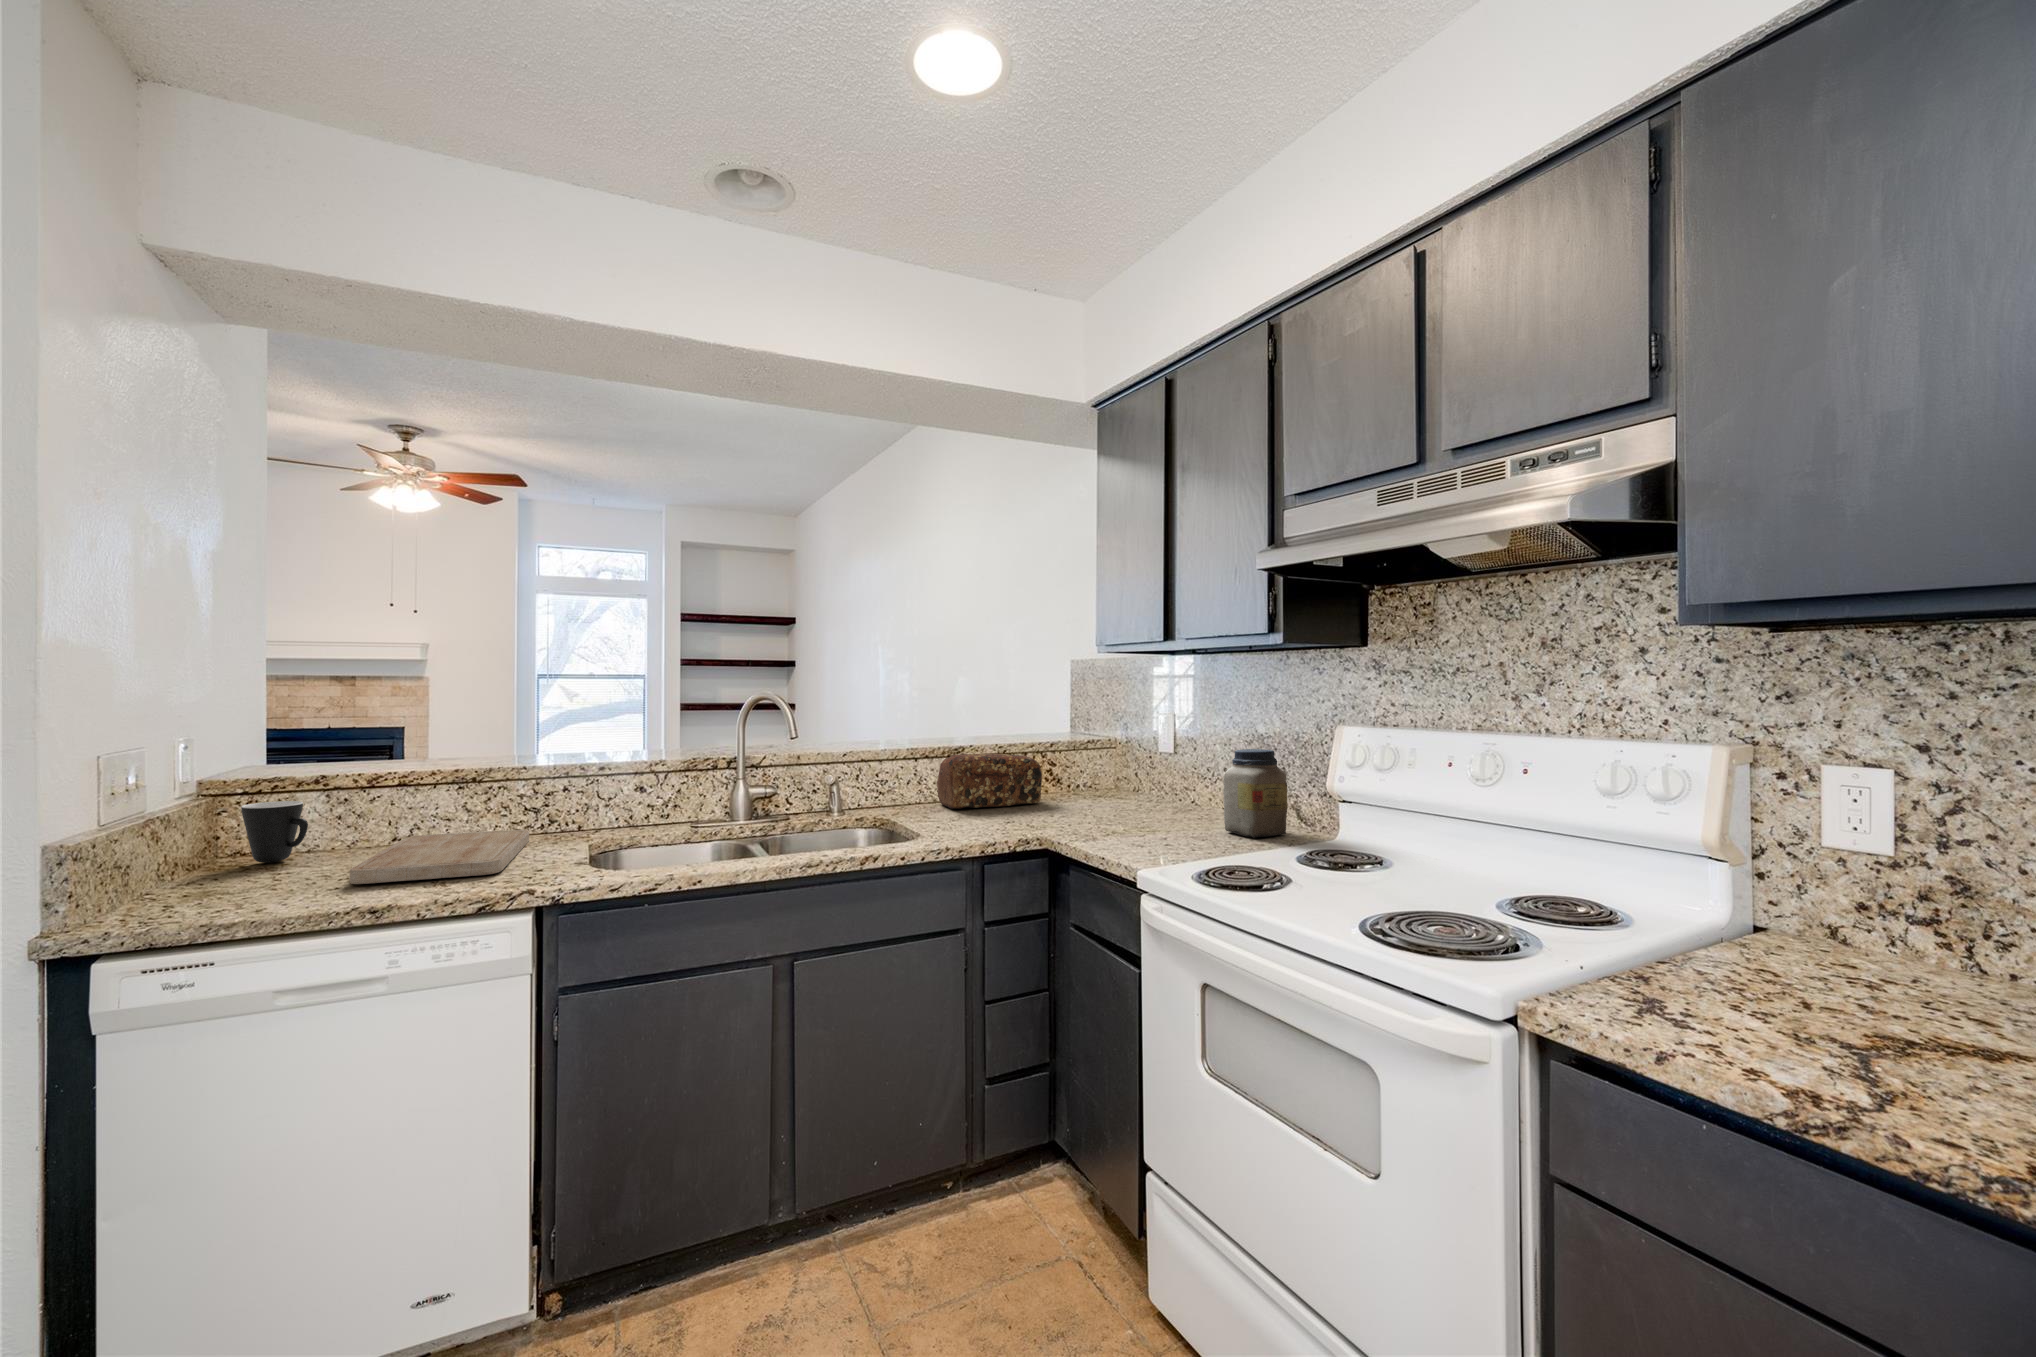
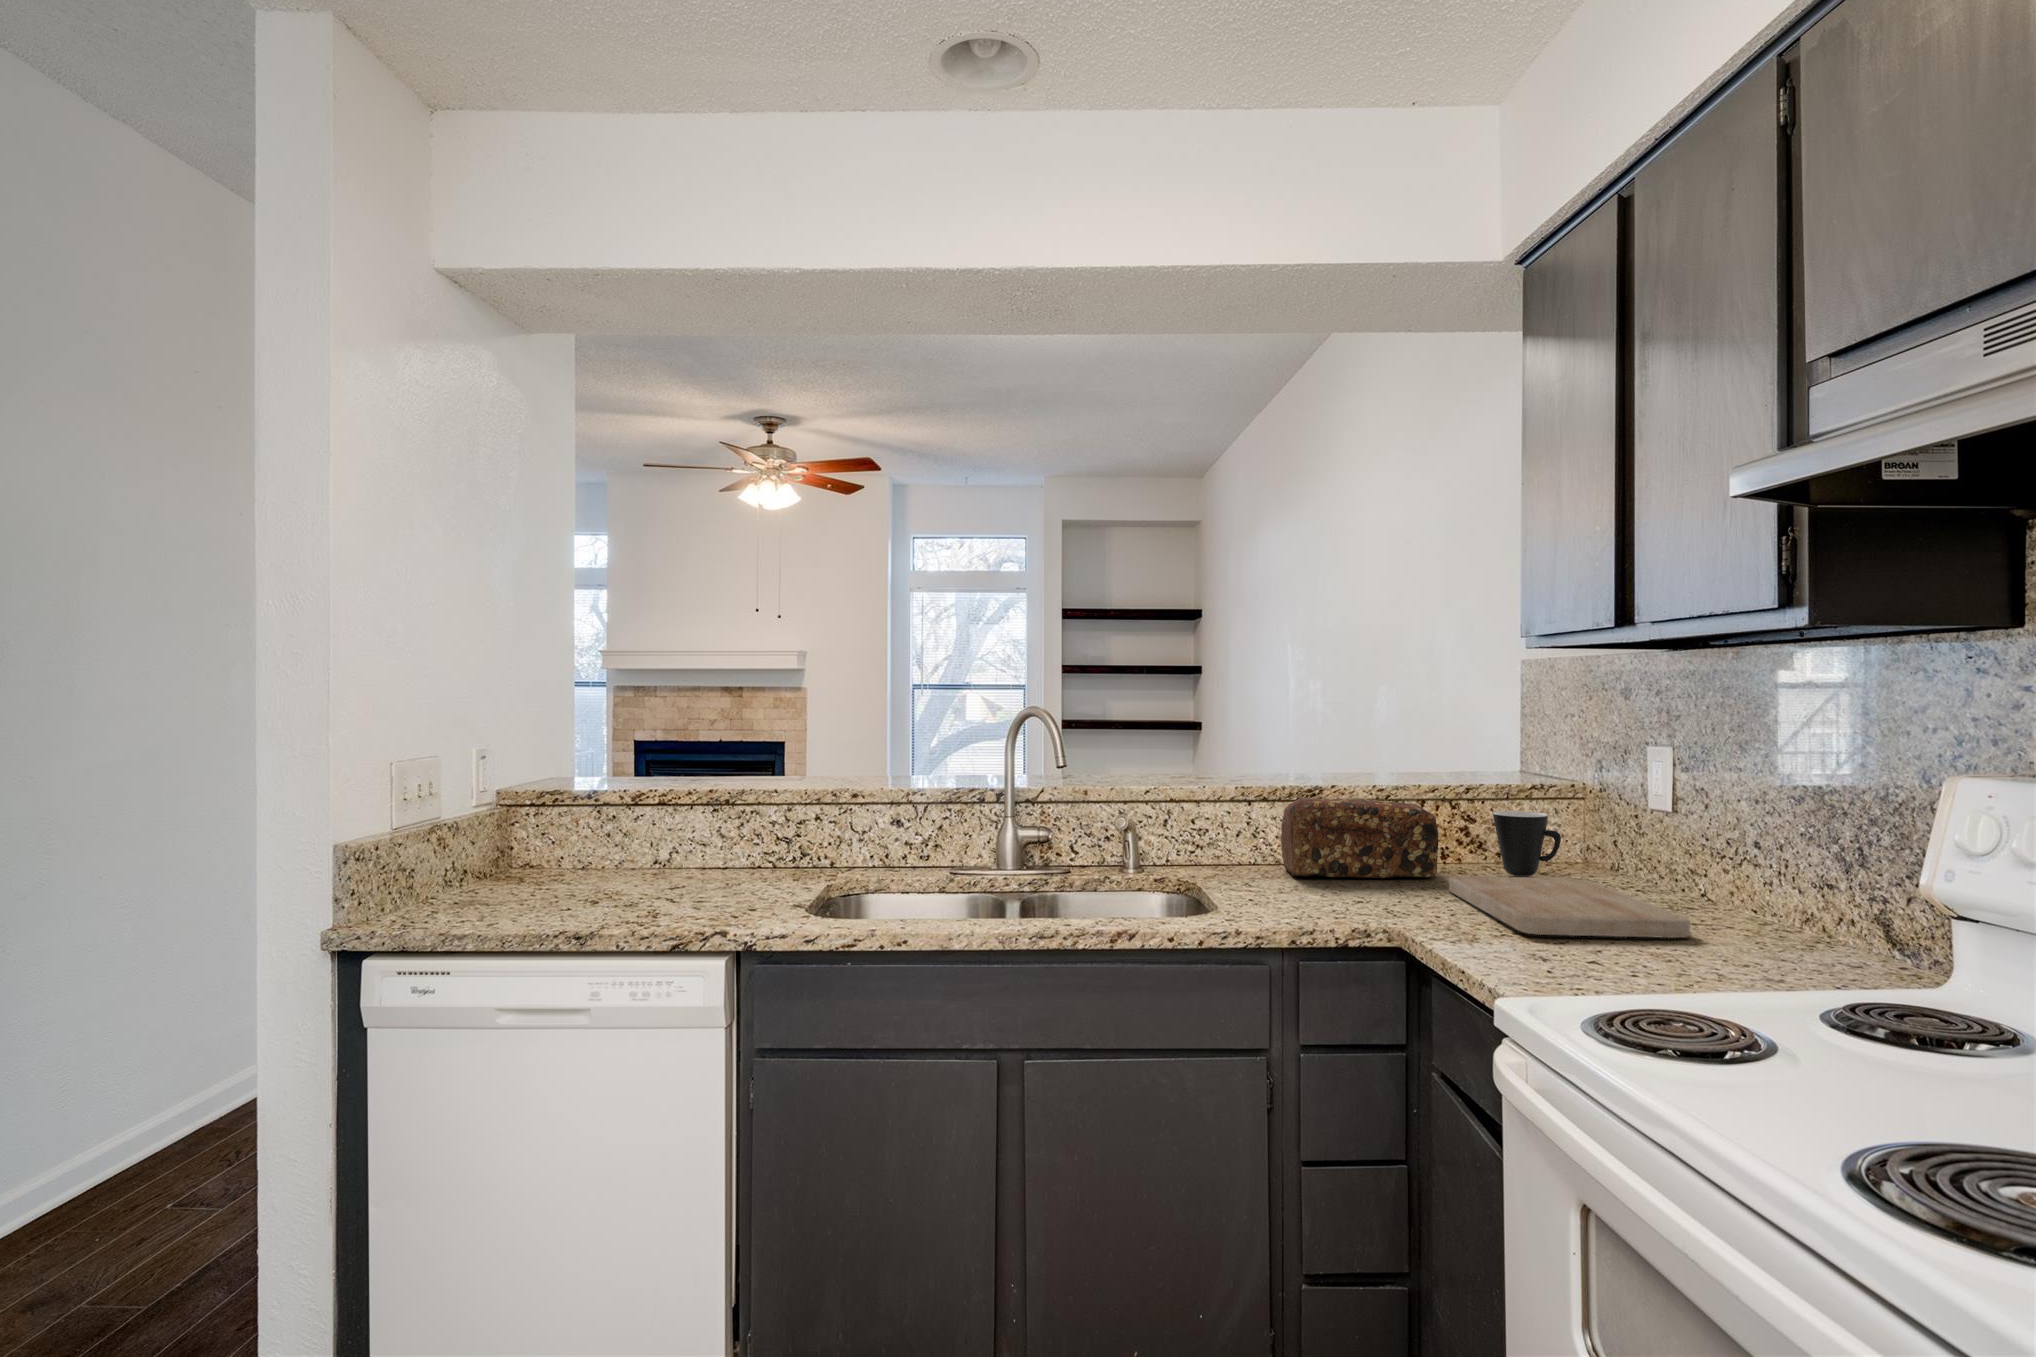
jar: present [1223,749,1288,838] -> none [1721,811,1851,968]
mug: present [241,801,308,863] -> present [1493,811,1561,876]
cutting board: present [350,830,529,884] -> present [1449,876,1690,938]

